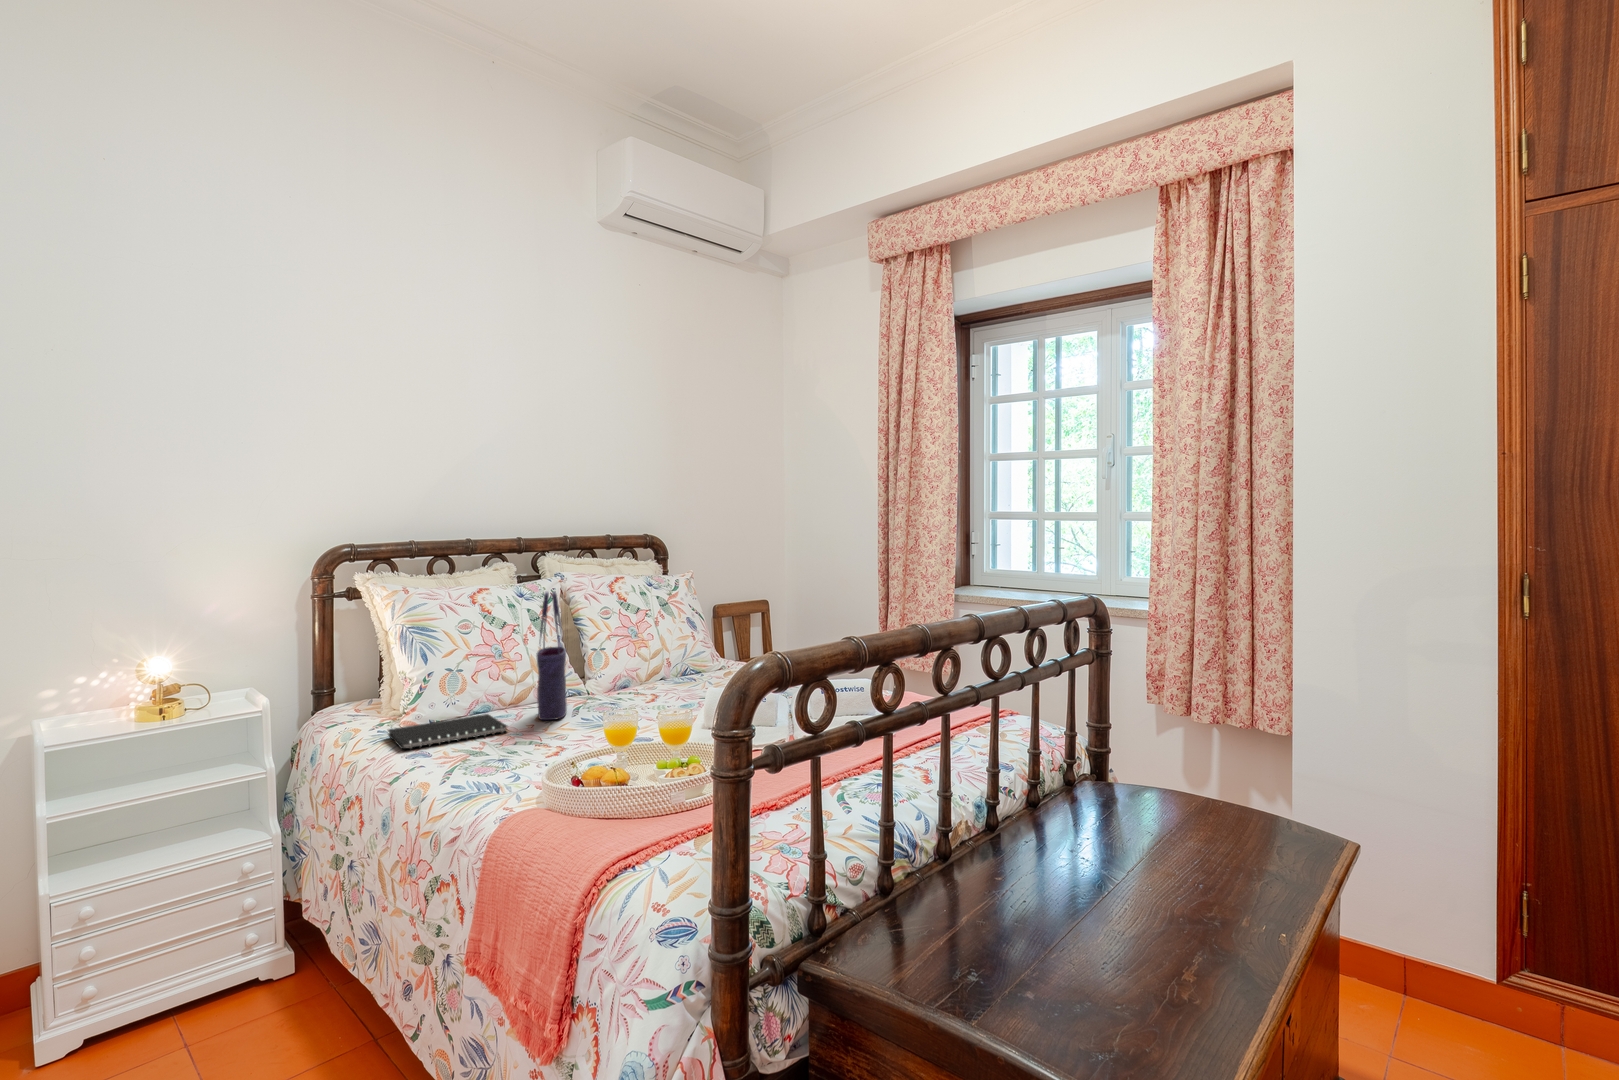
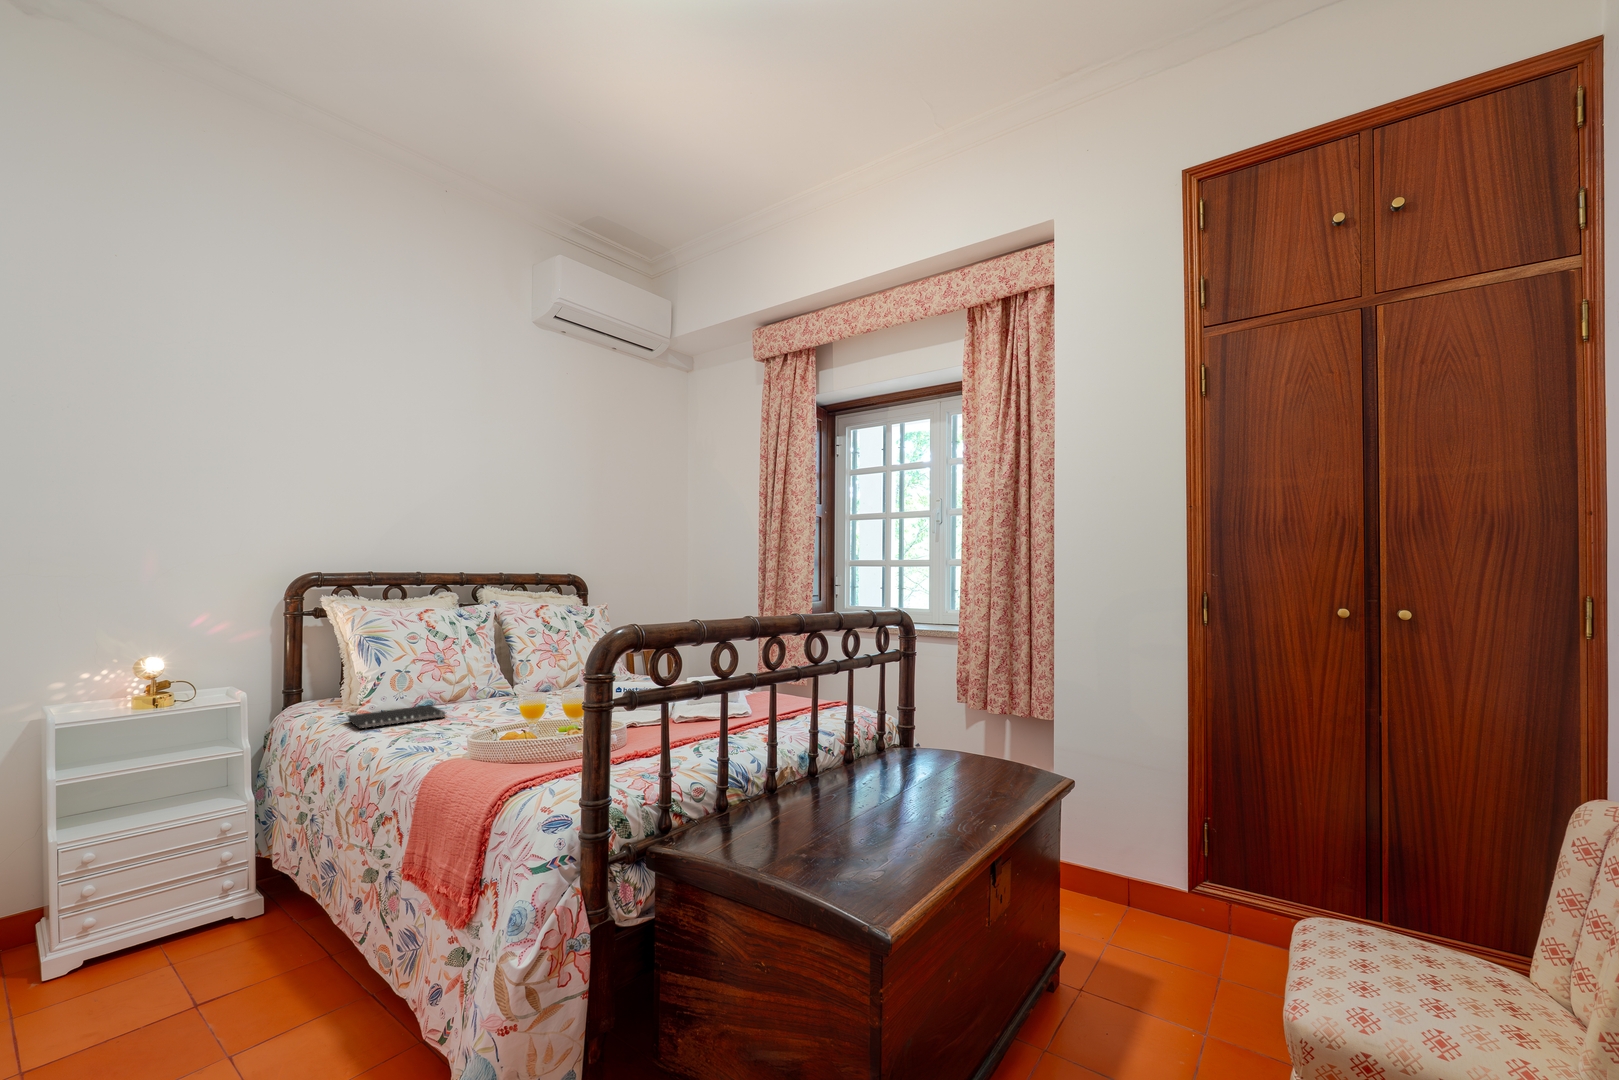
tote bag: present [536,592,567,720] -> none [473,608,497,710]

